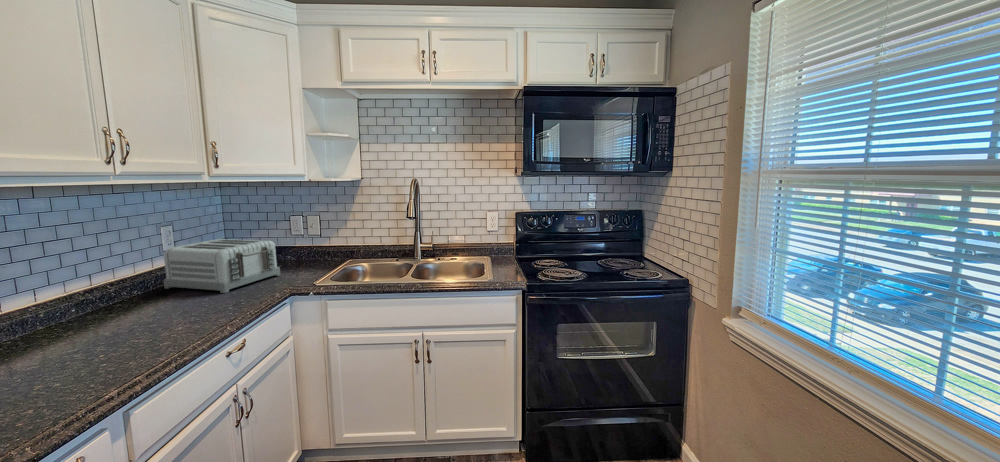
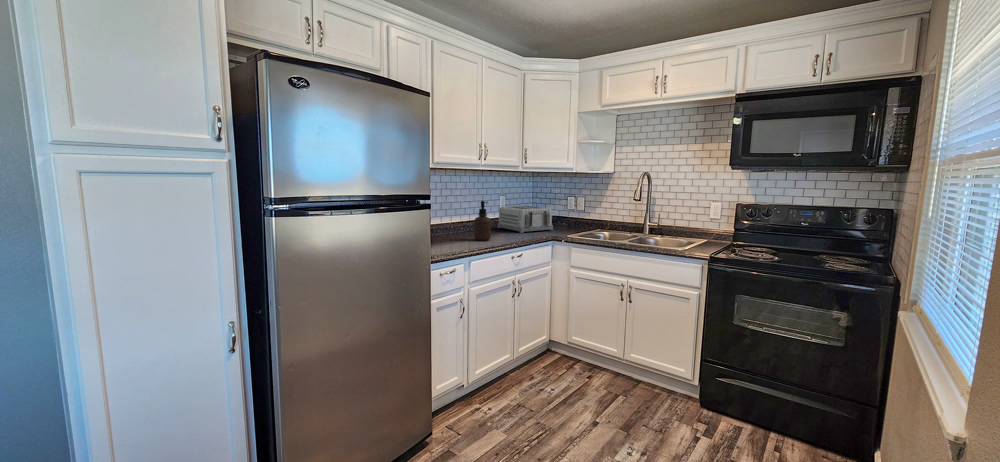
soap dispenser: none [113,253,164,339] -> present [474,201,491,241]

